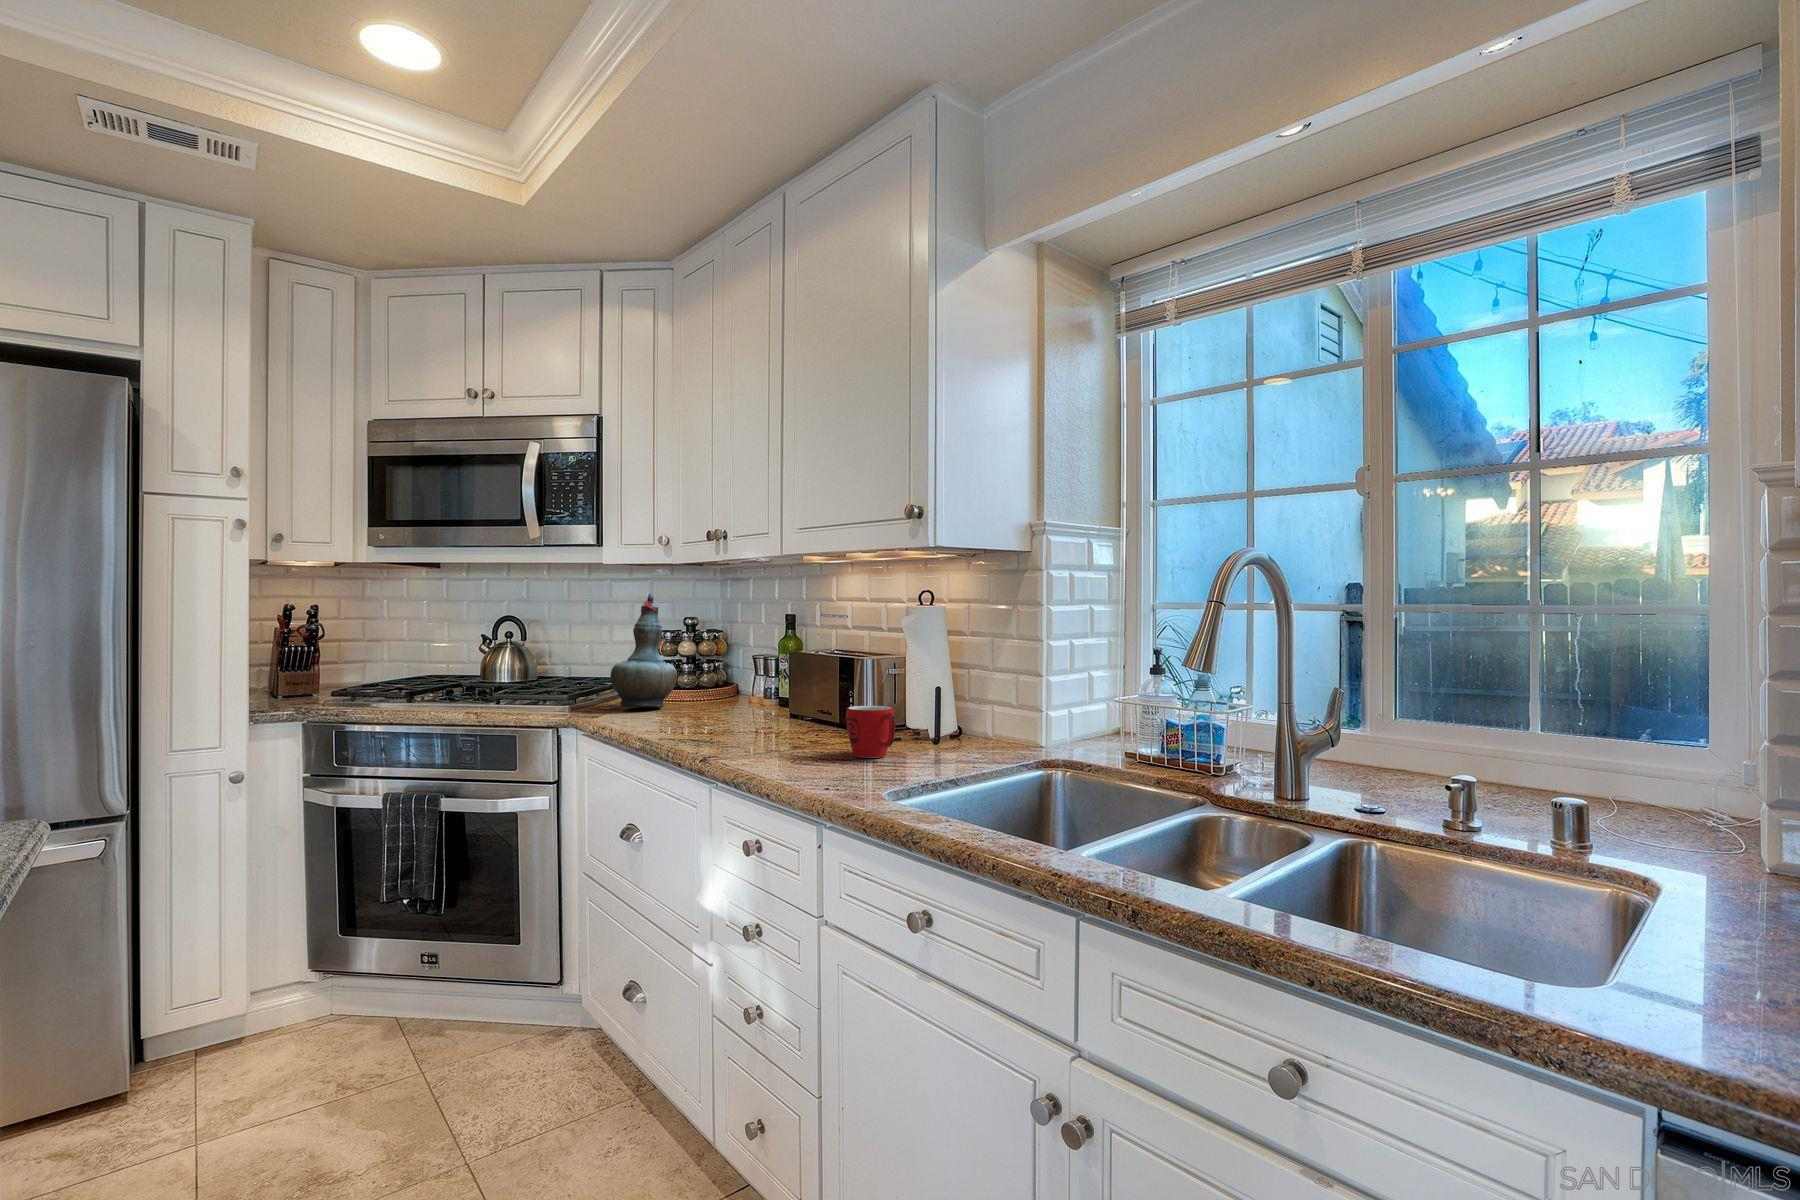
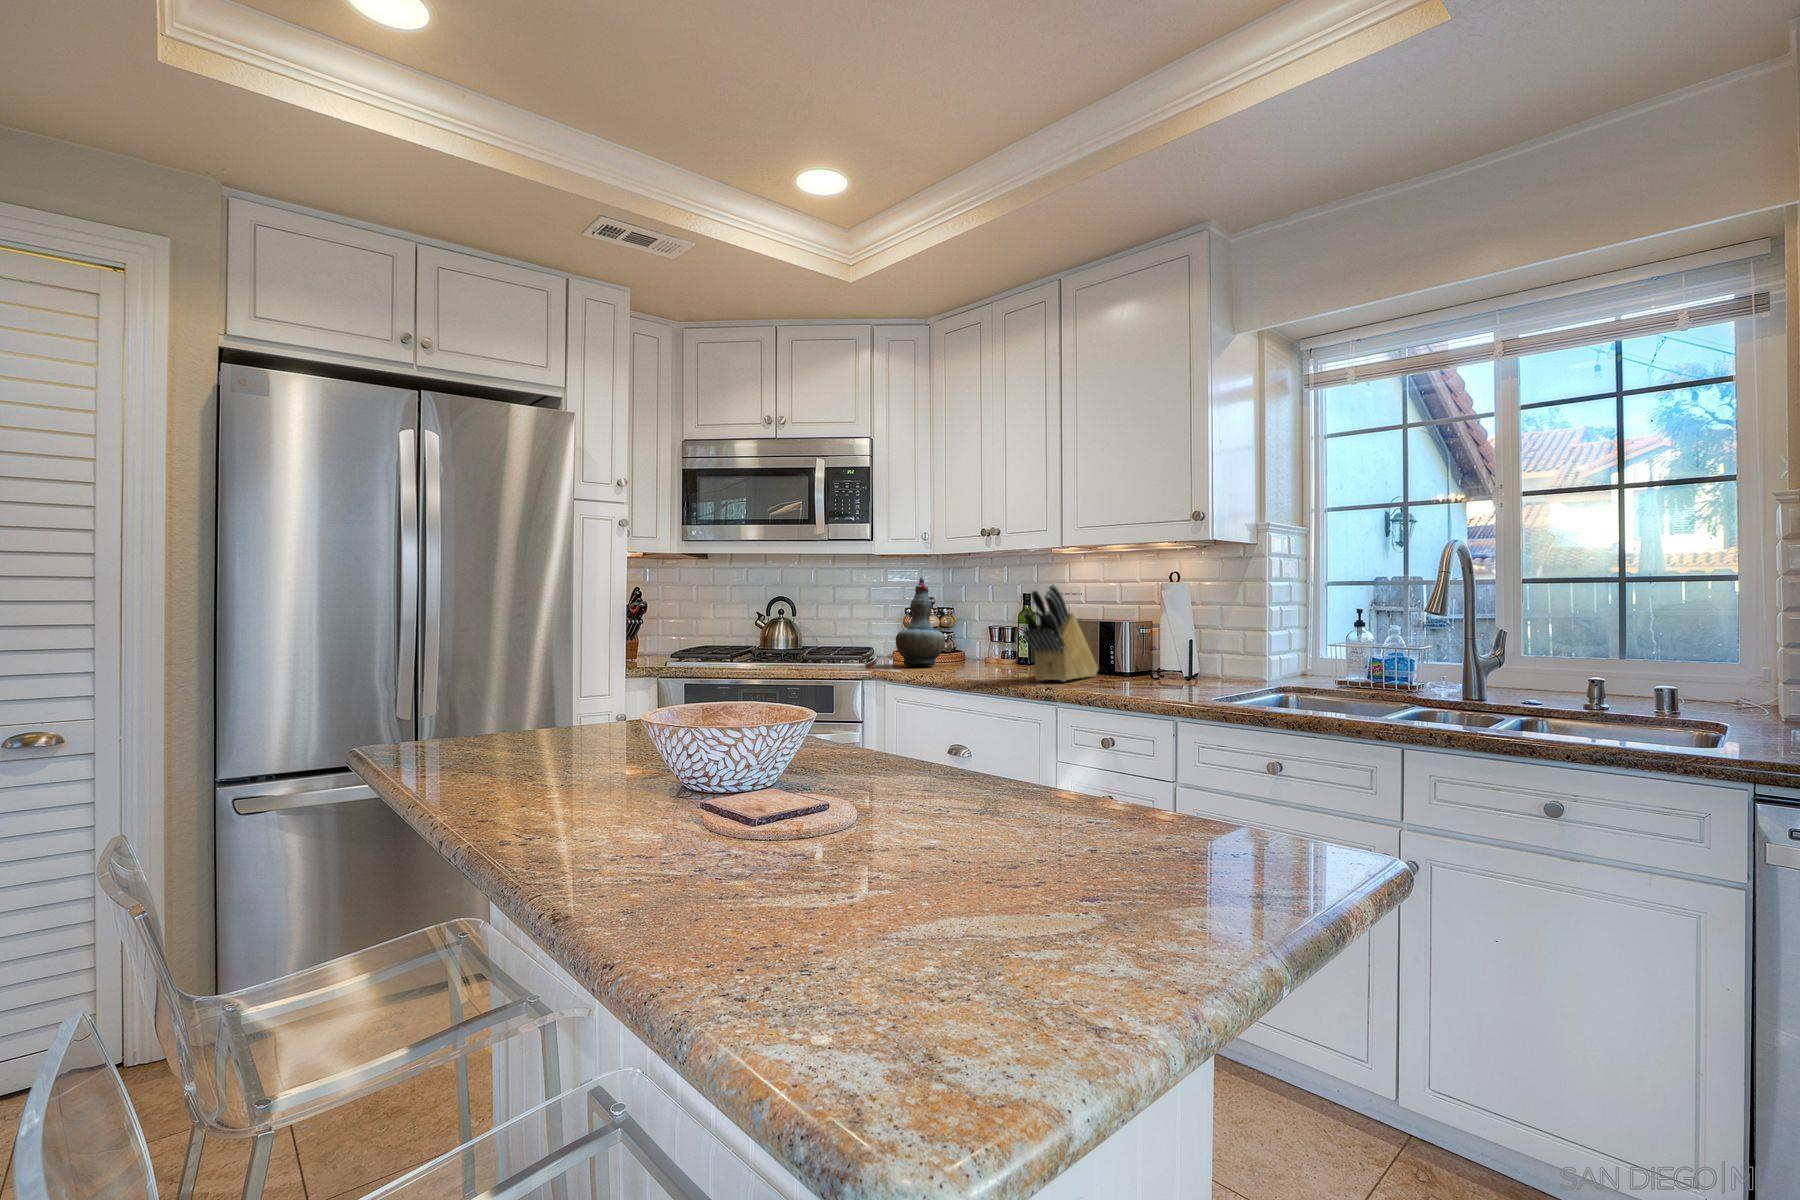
knife block: none [696,607,832,743] -> present [1022,585,1098,681]
mug: present [846,706,895,758] -> none [1139,653,1180,687]

